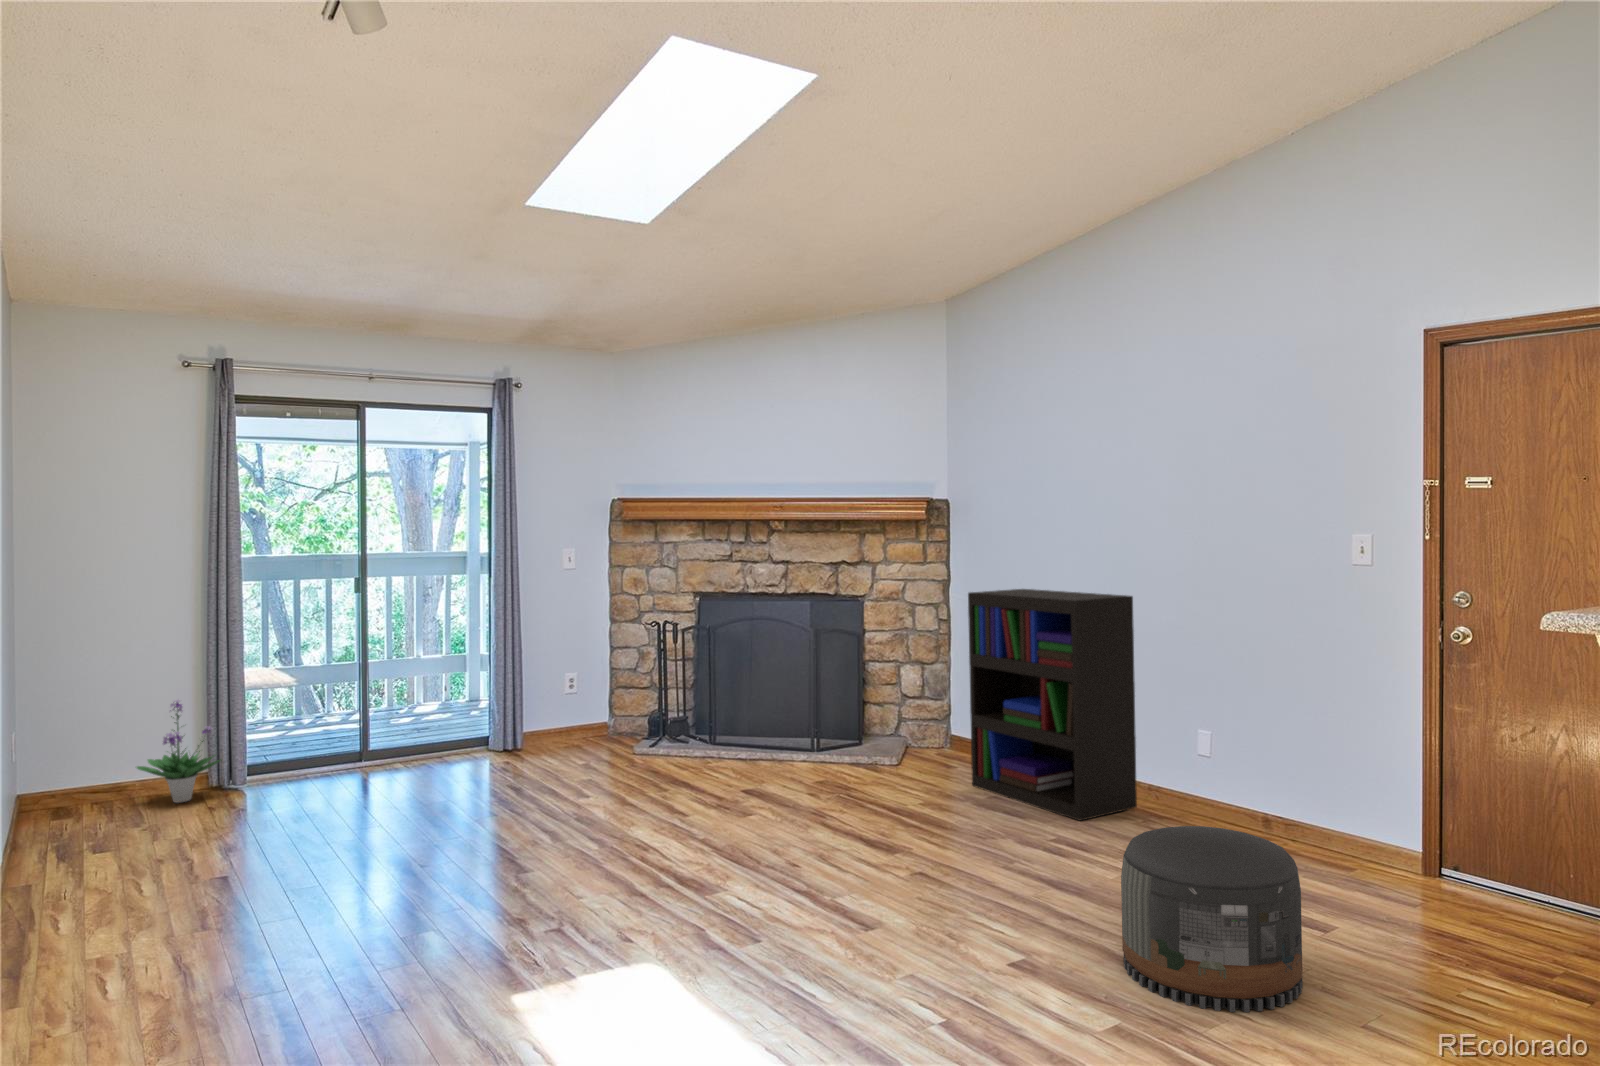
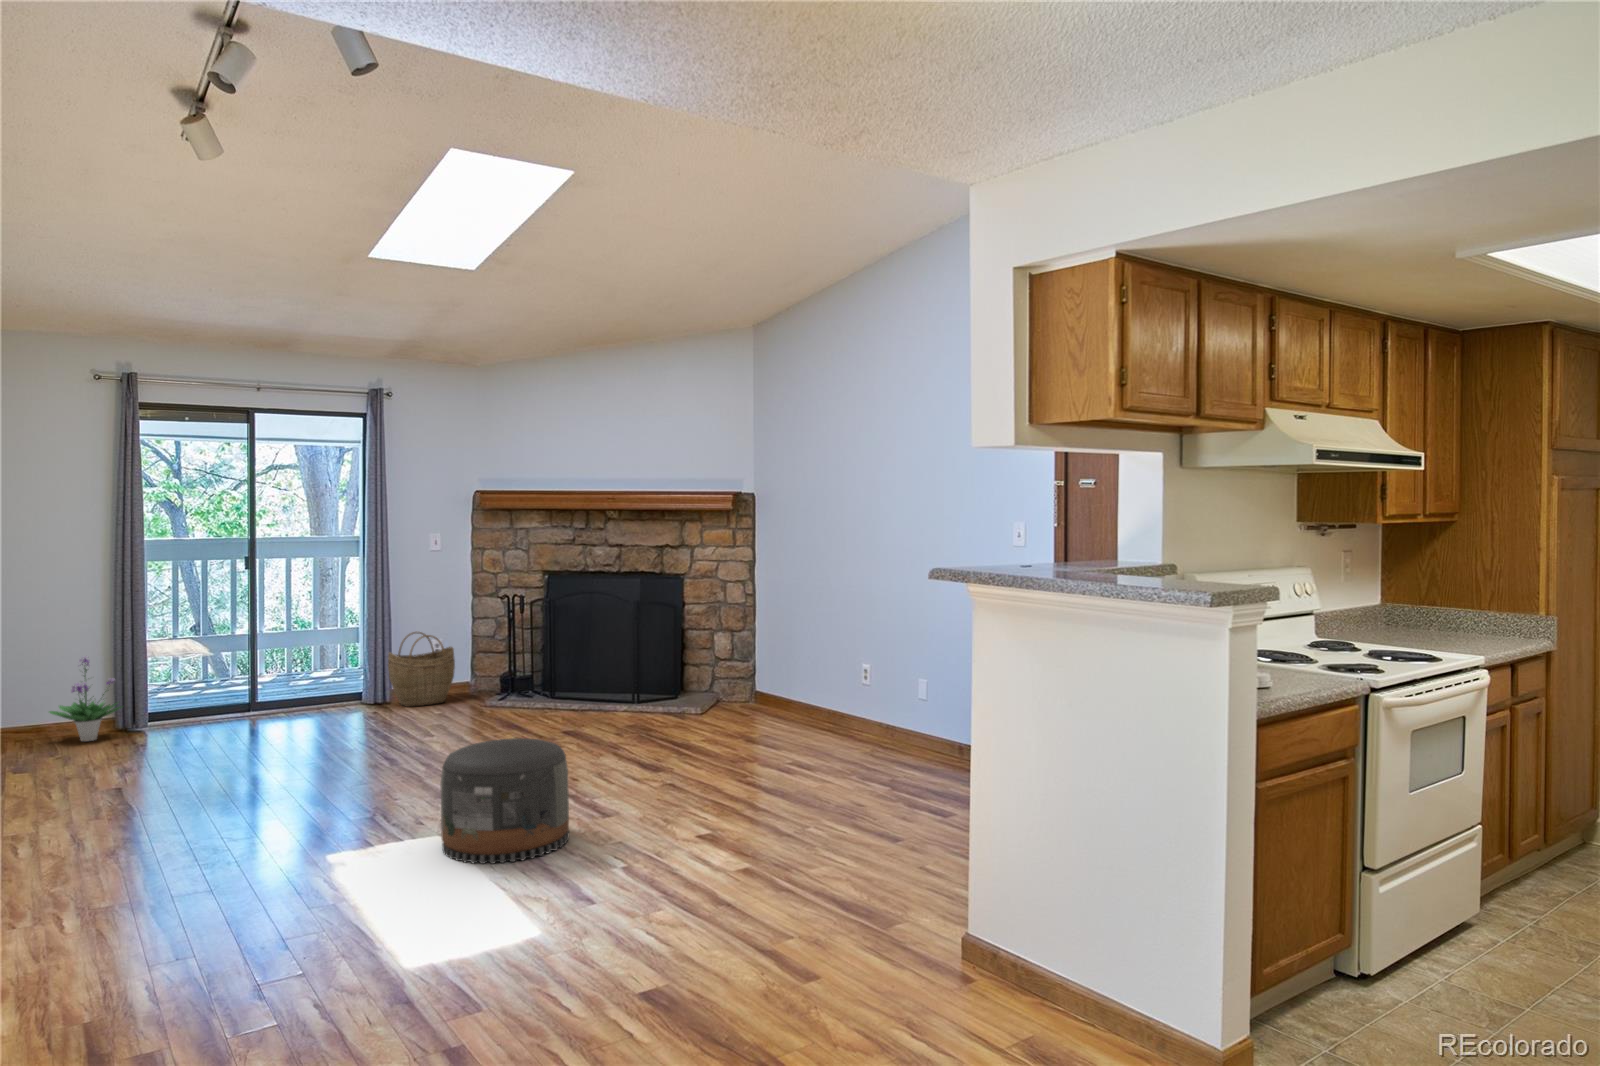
bookshelf: present [968,589,1137,821] -> none [751,568,872,750]
woven basket: none [517,665,593,755] -> present [388,632,455,707]
pouf: present [1121,826,1303,1012] -> present [440,738,569,864]

